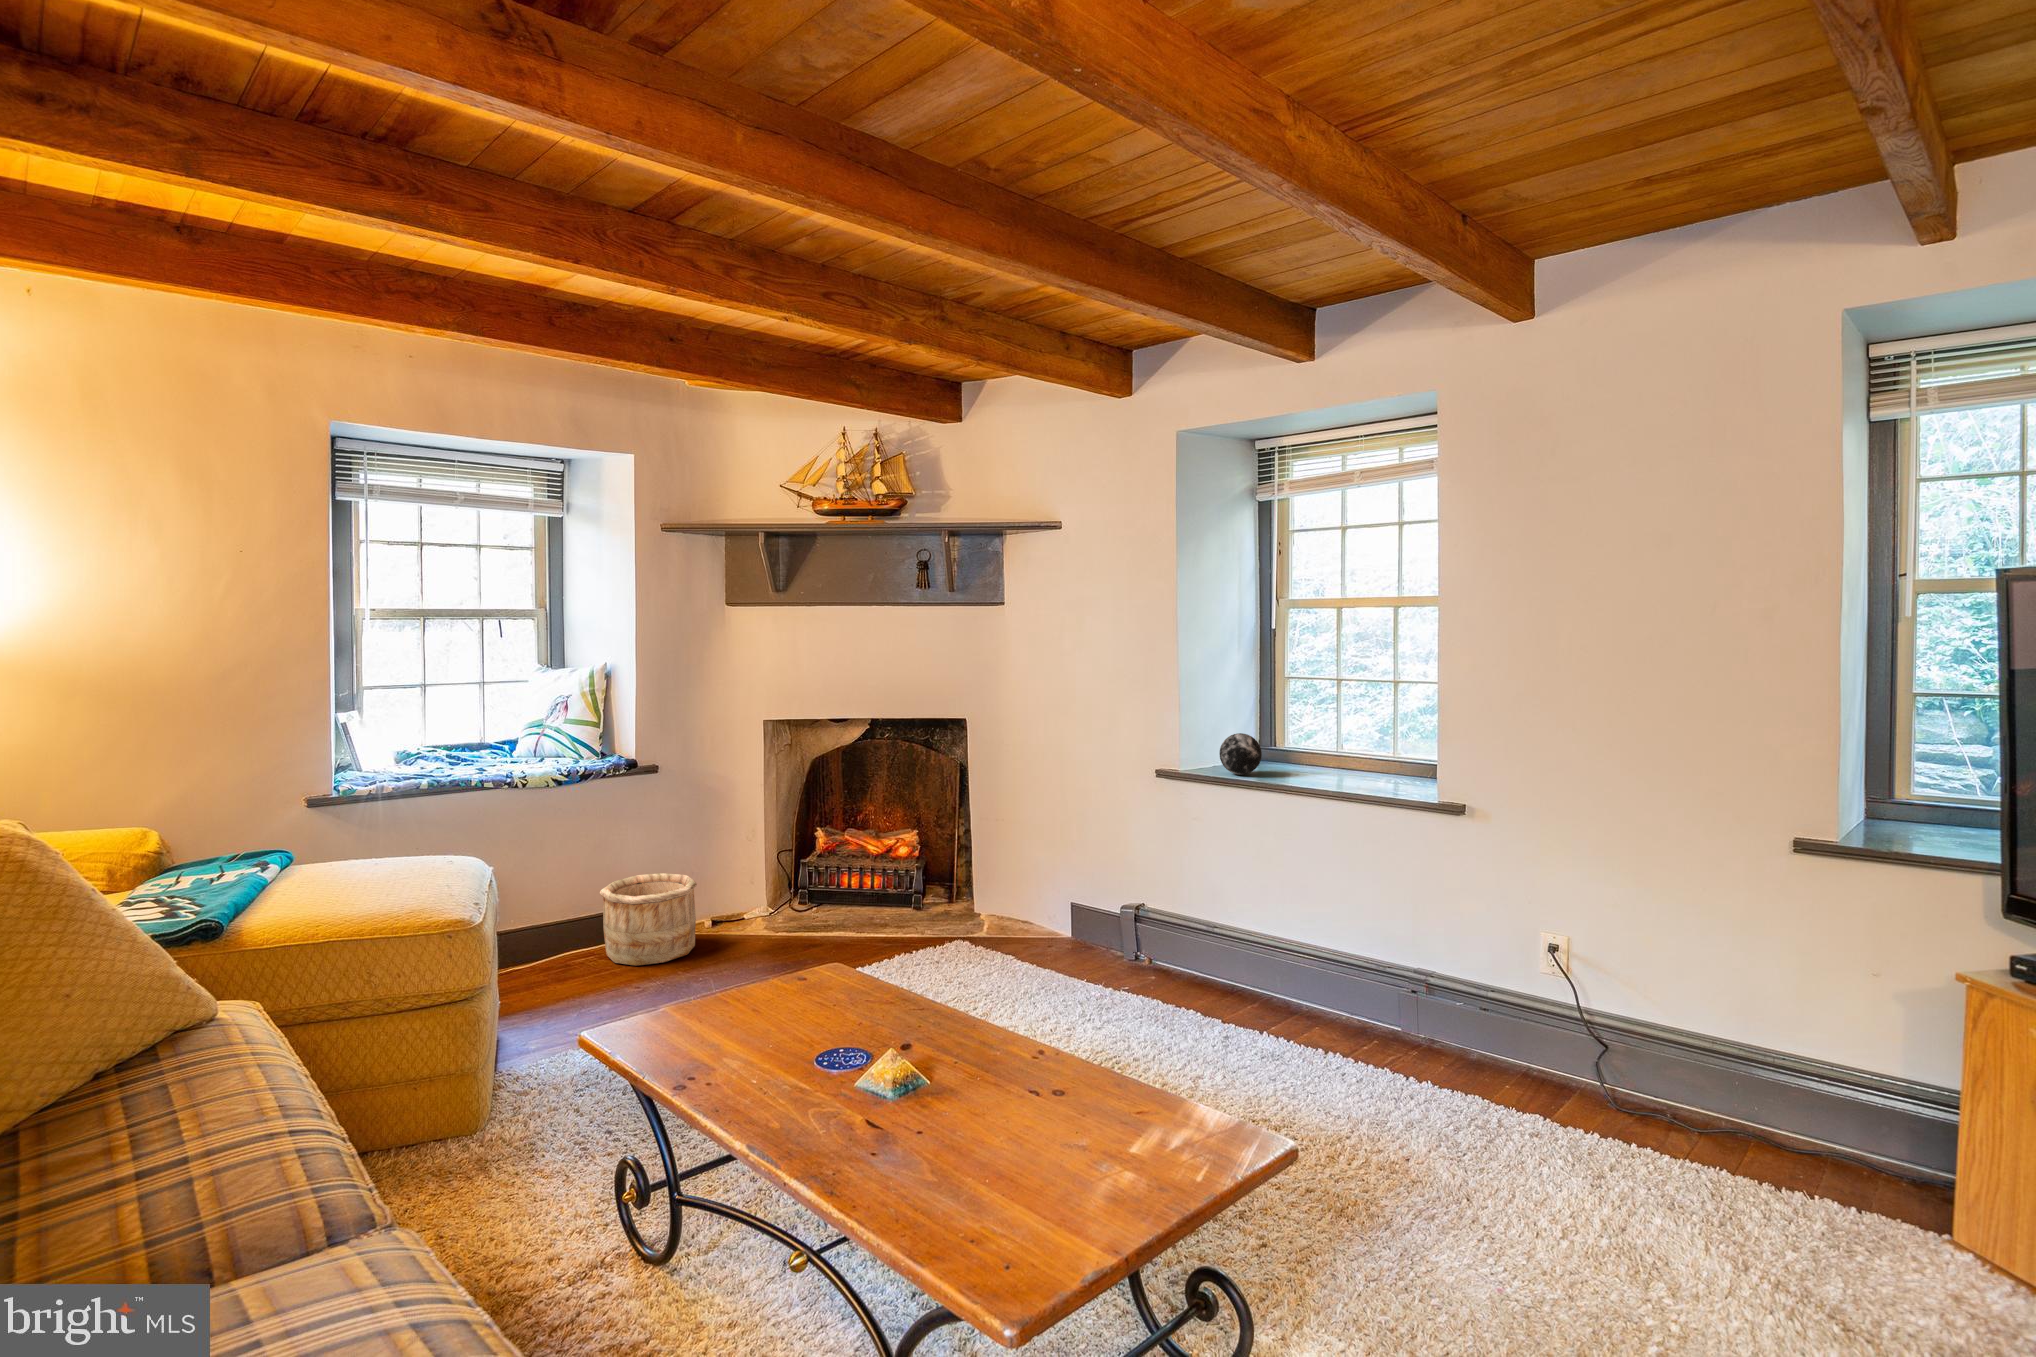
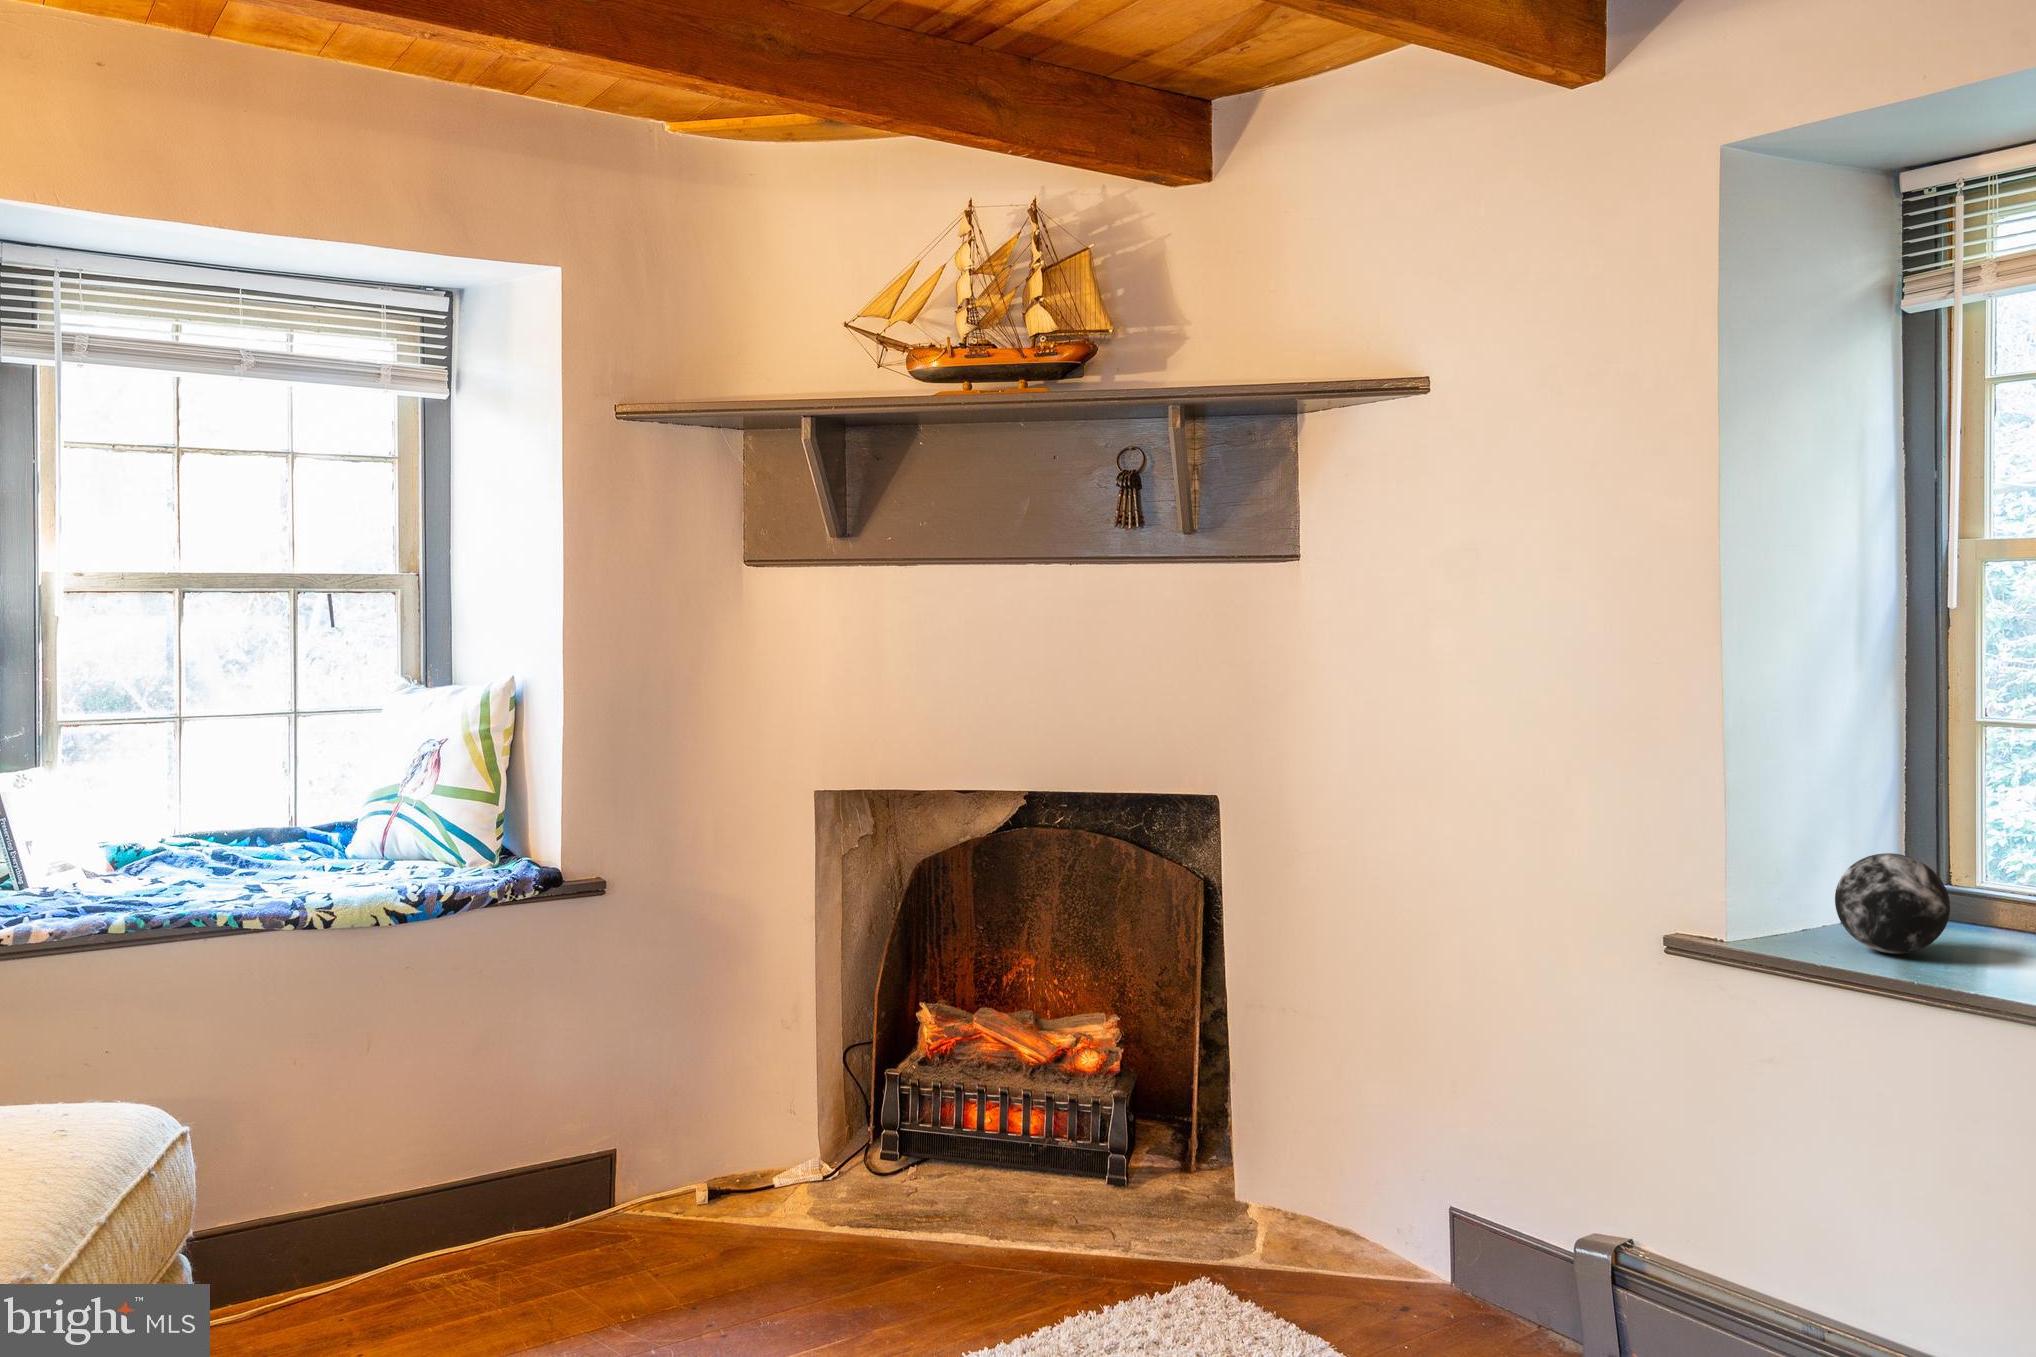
wooden bucket: present [600,873,697,966] -> none [473,1099,666,1302]

